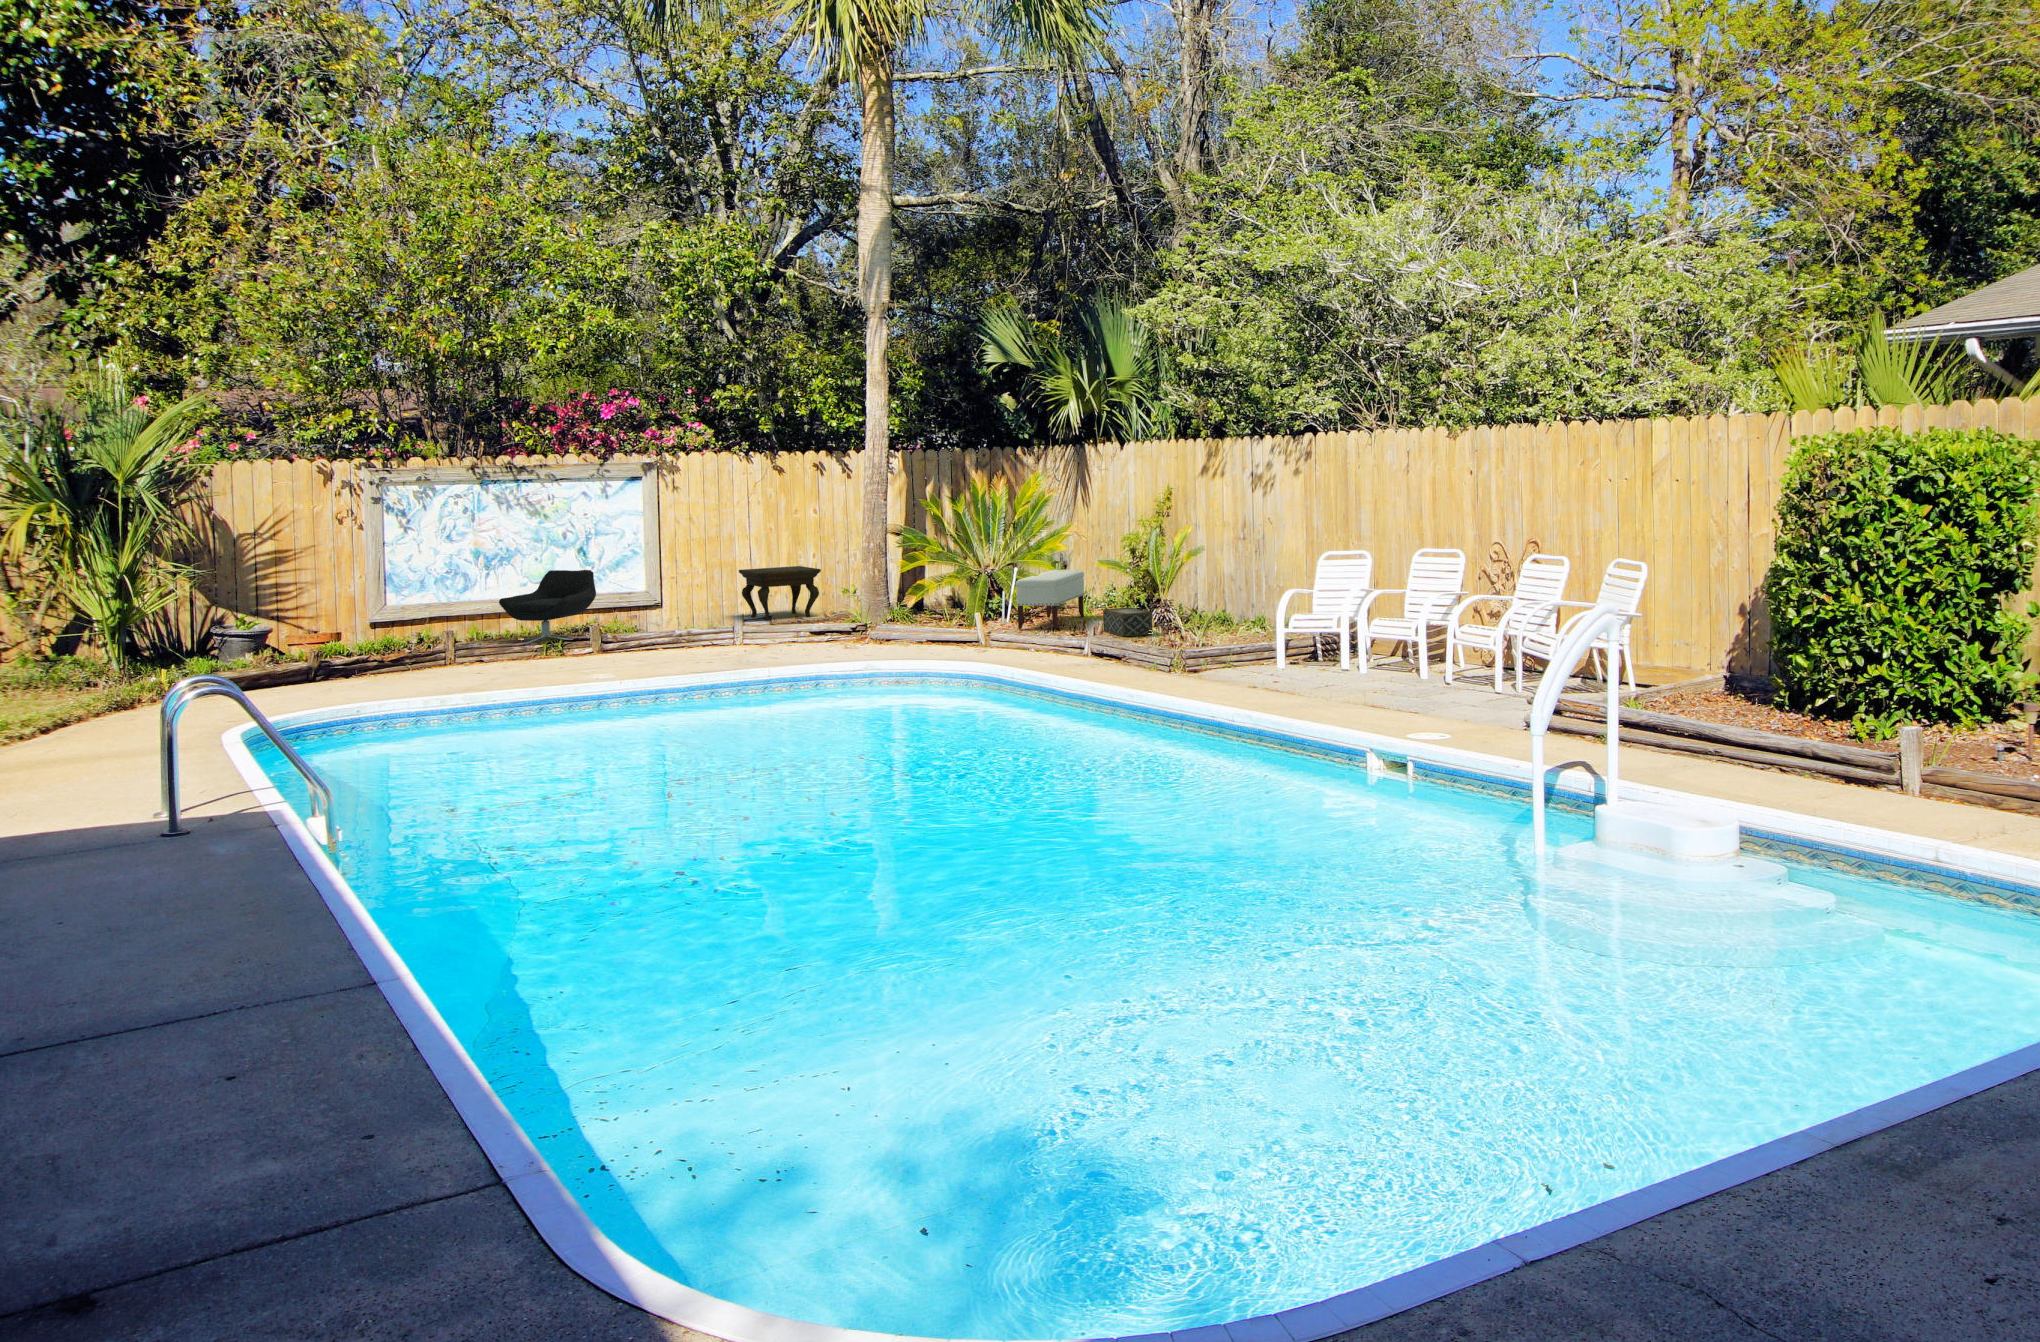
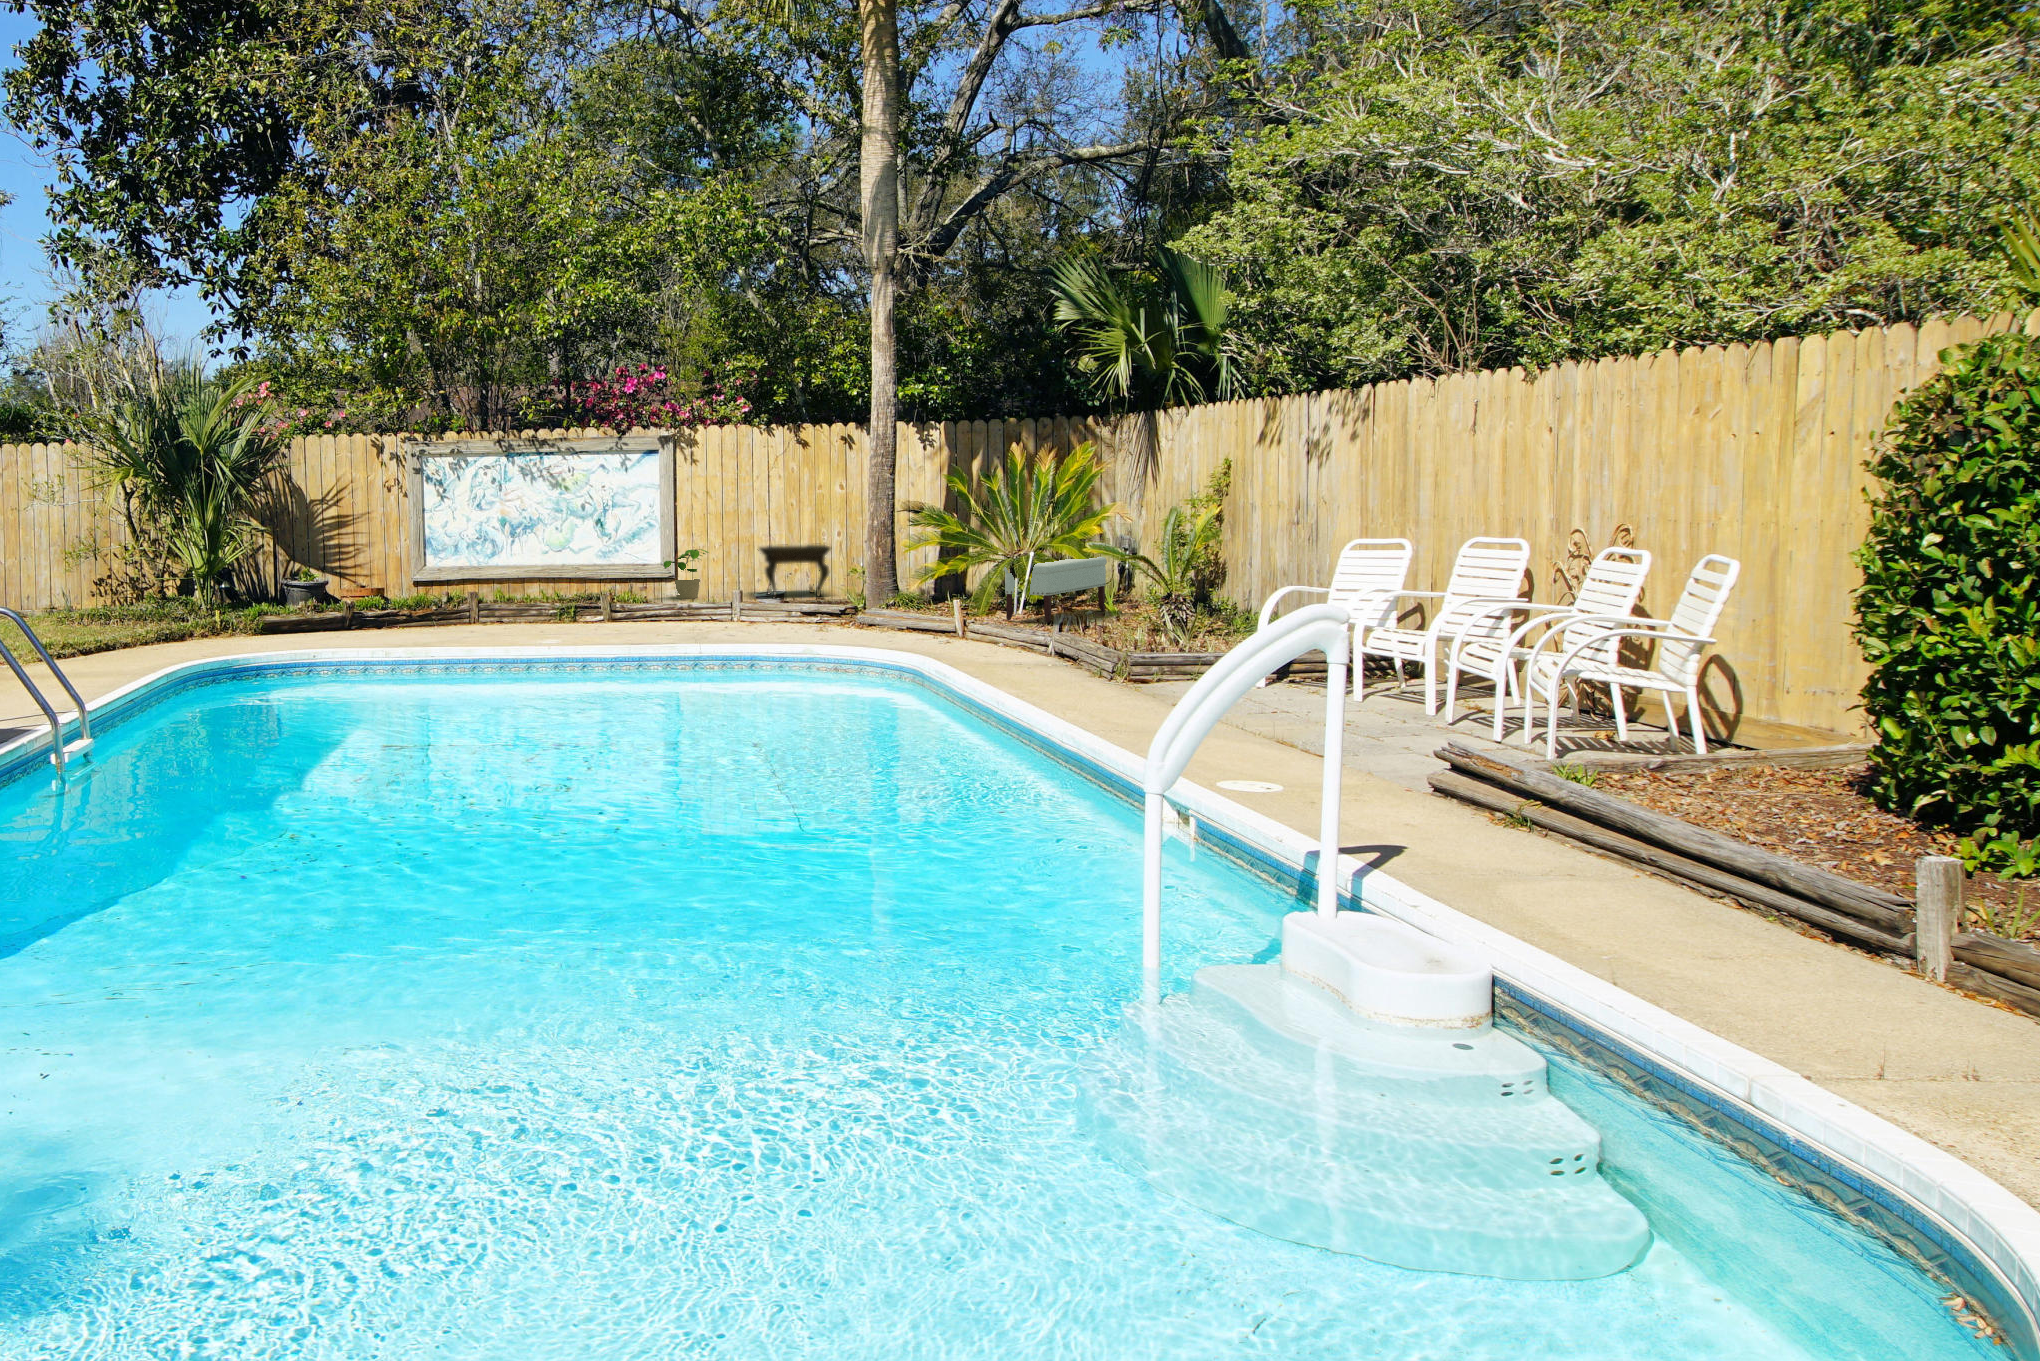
lounge chair: present [499,570,596,644] -> none [519,540,605,609]
potted plant: none [652,575,703,625] -> present [664,549,709,599]
woven basket: present [1103,608,1152,637] -> none [1099,602,1150,635]

